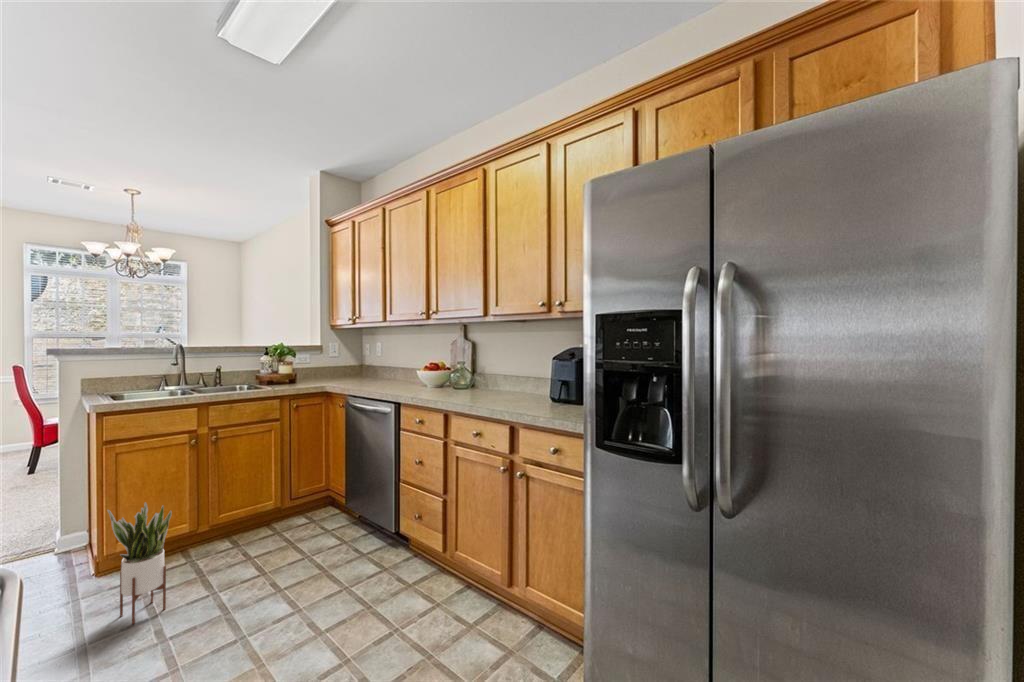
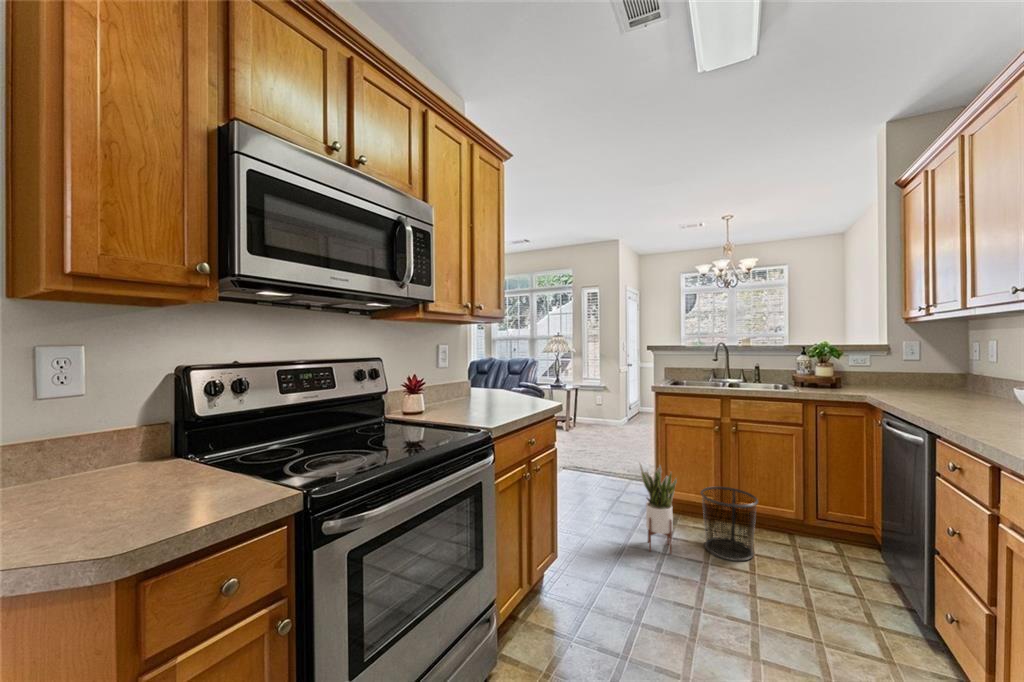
waste bin: none [192,498,259,580] -> present [701,487,758,561]

